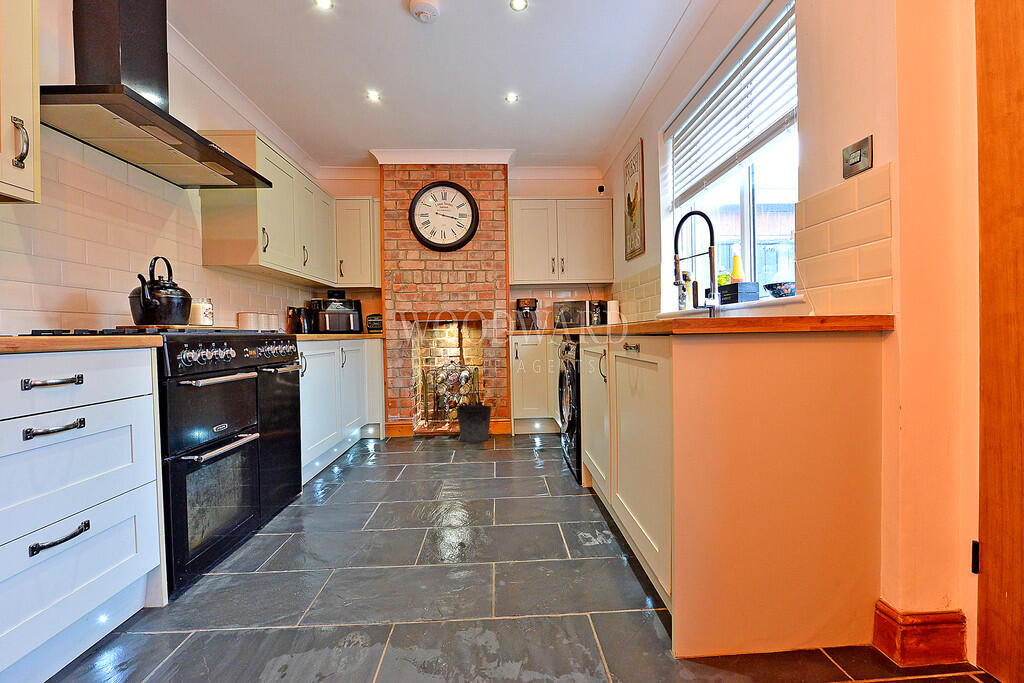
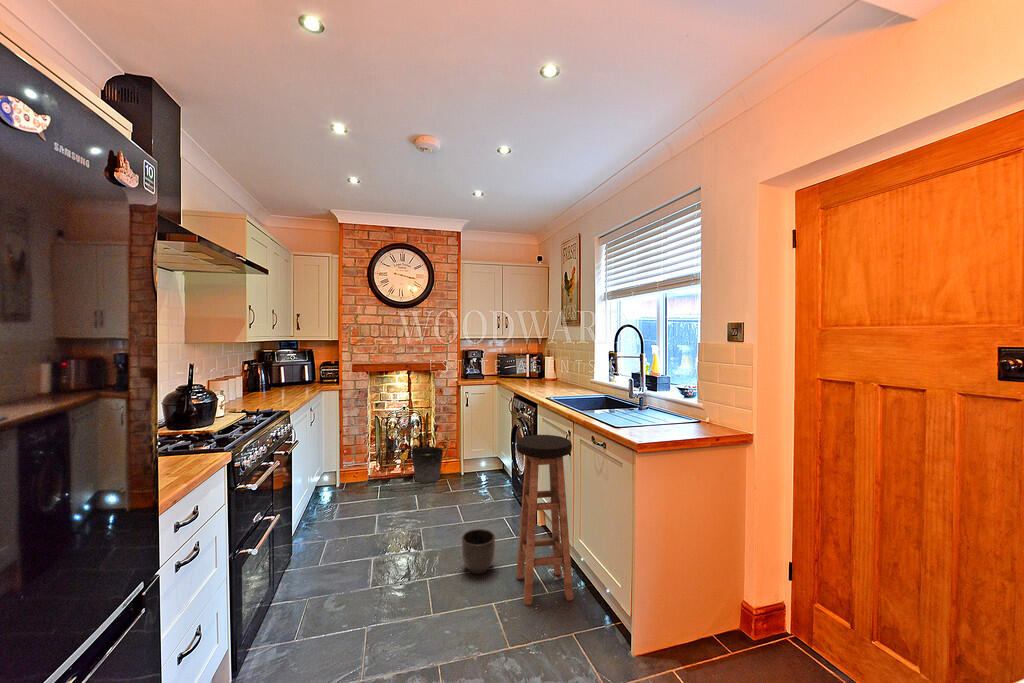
bar stool: none [525,354,602,572] -> present [516,435,573,605]
planter: none [470,477,512,530] -> present [462,529,495,574]

